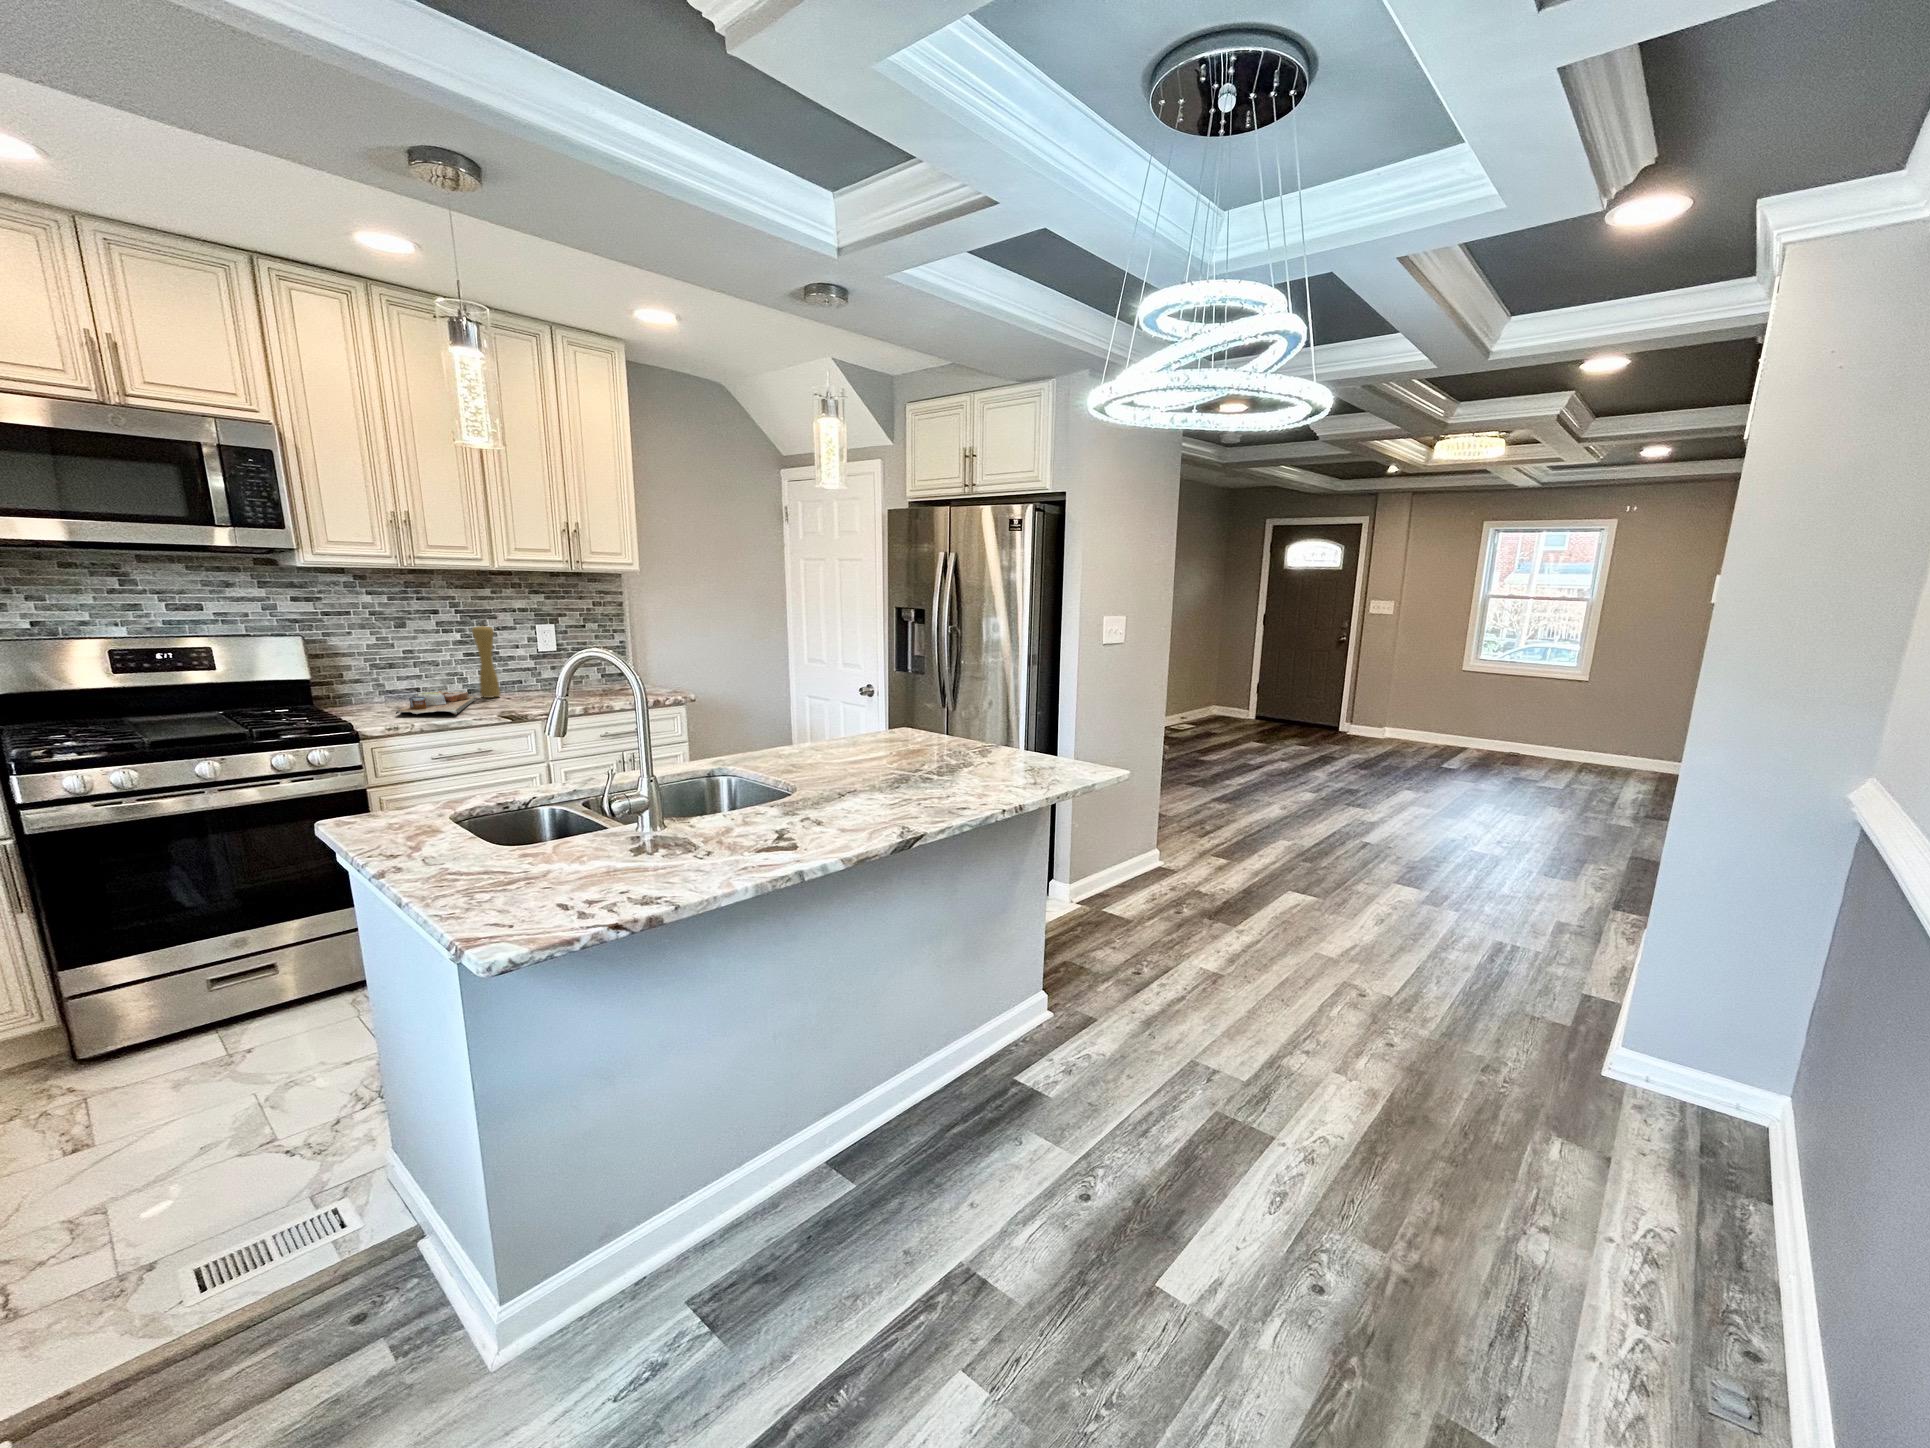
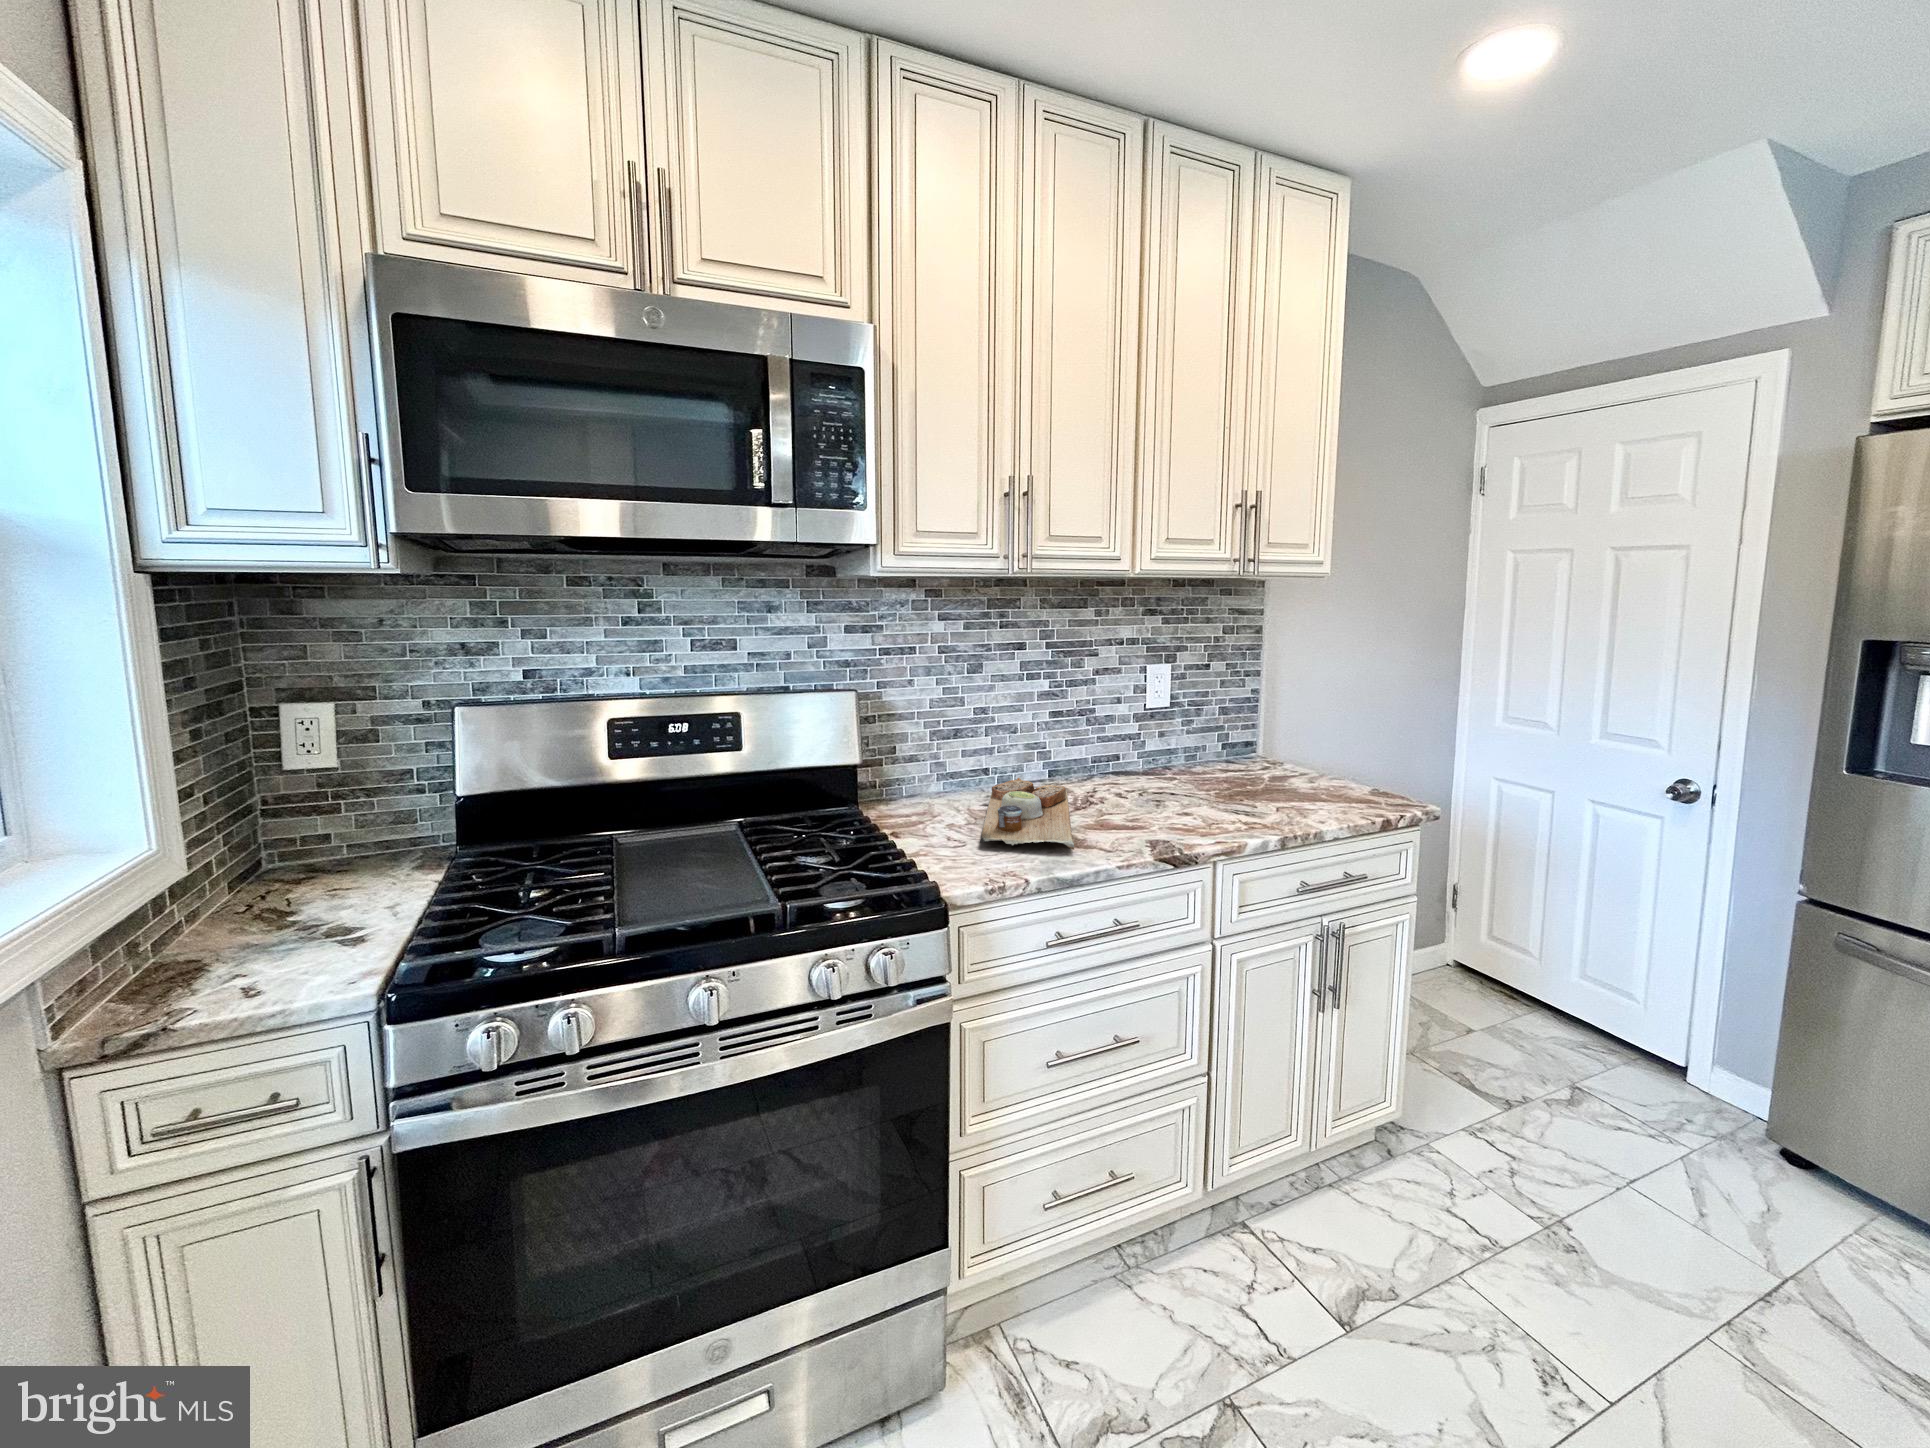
pepper mill: present [472,626,500,698] -> none [1069,668,1100,790]

